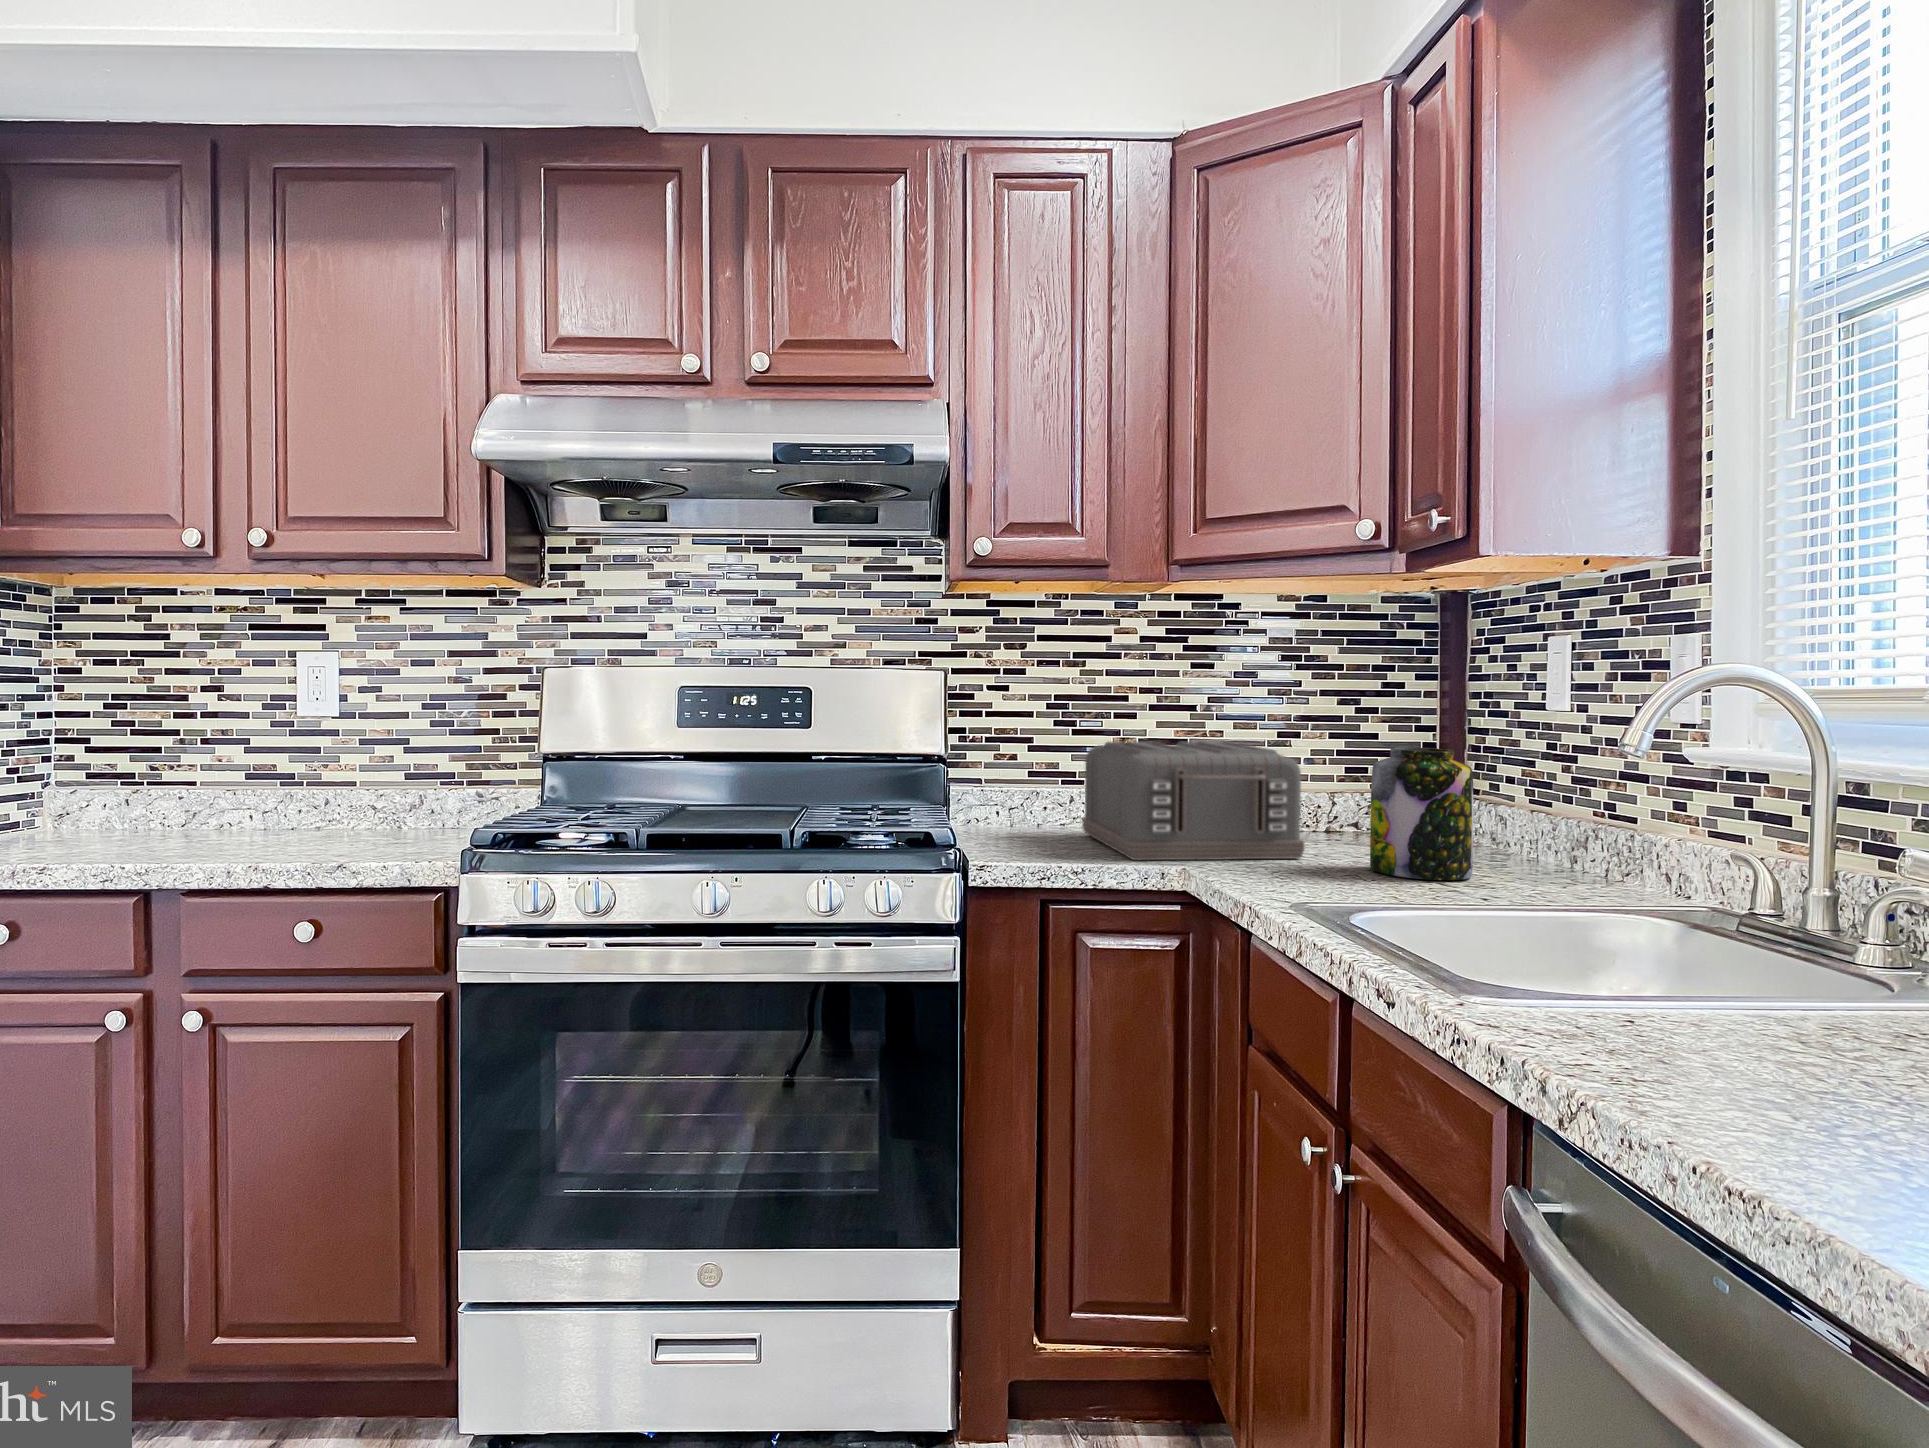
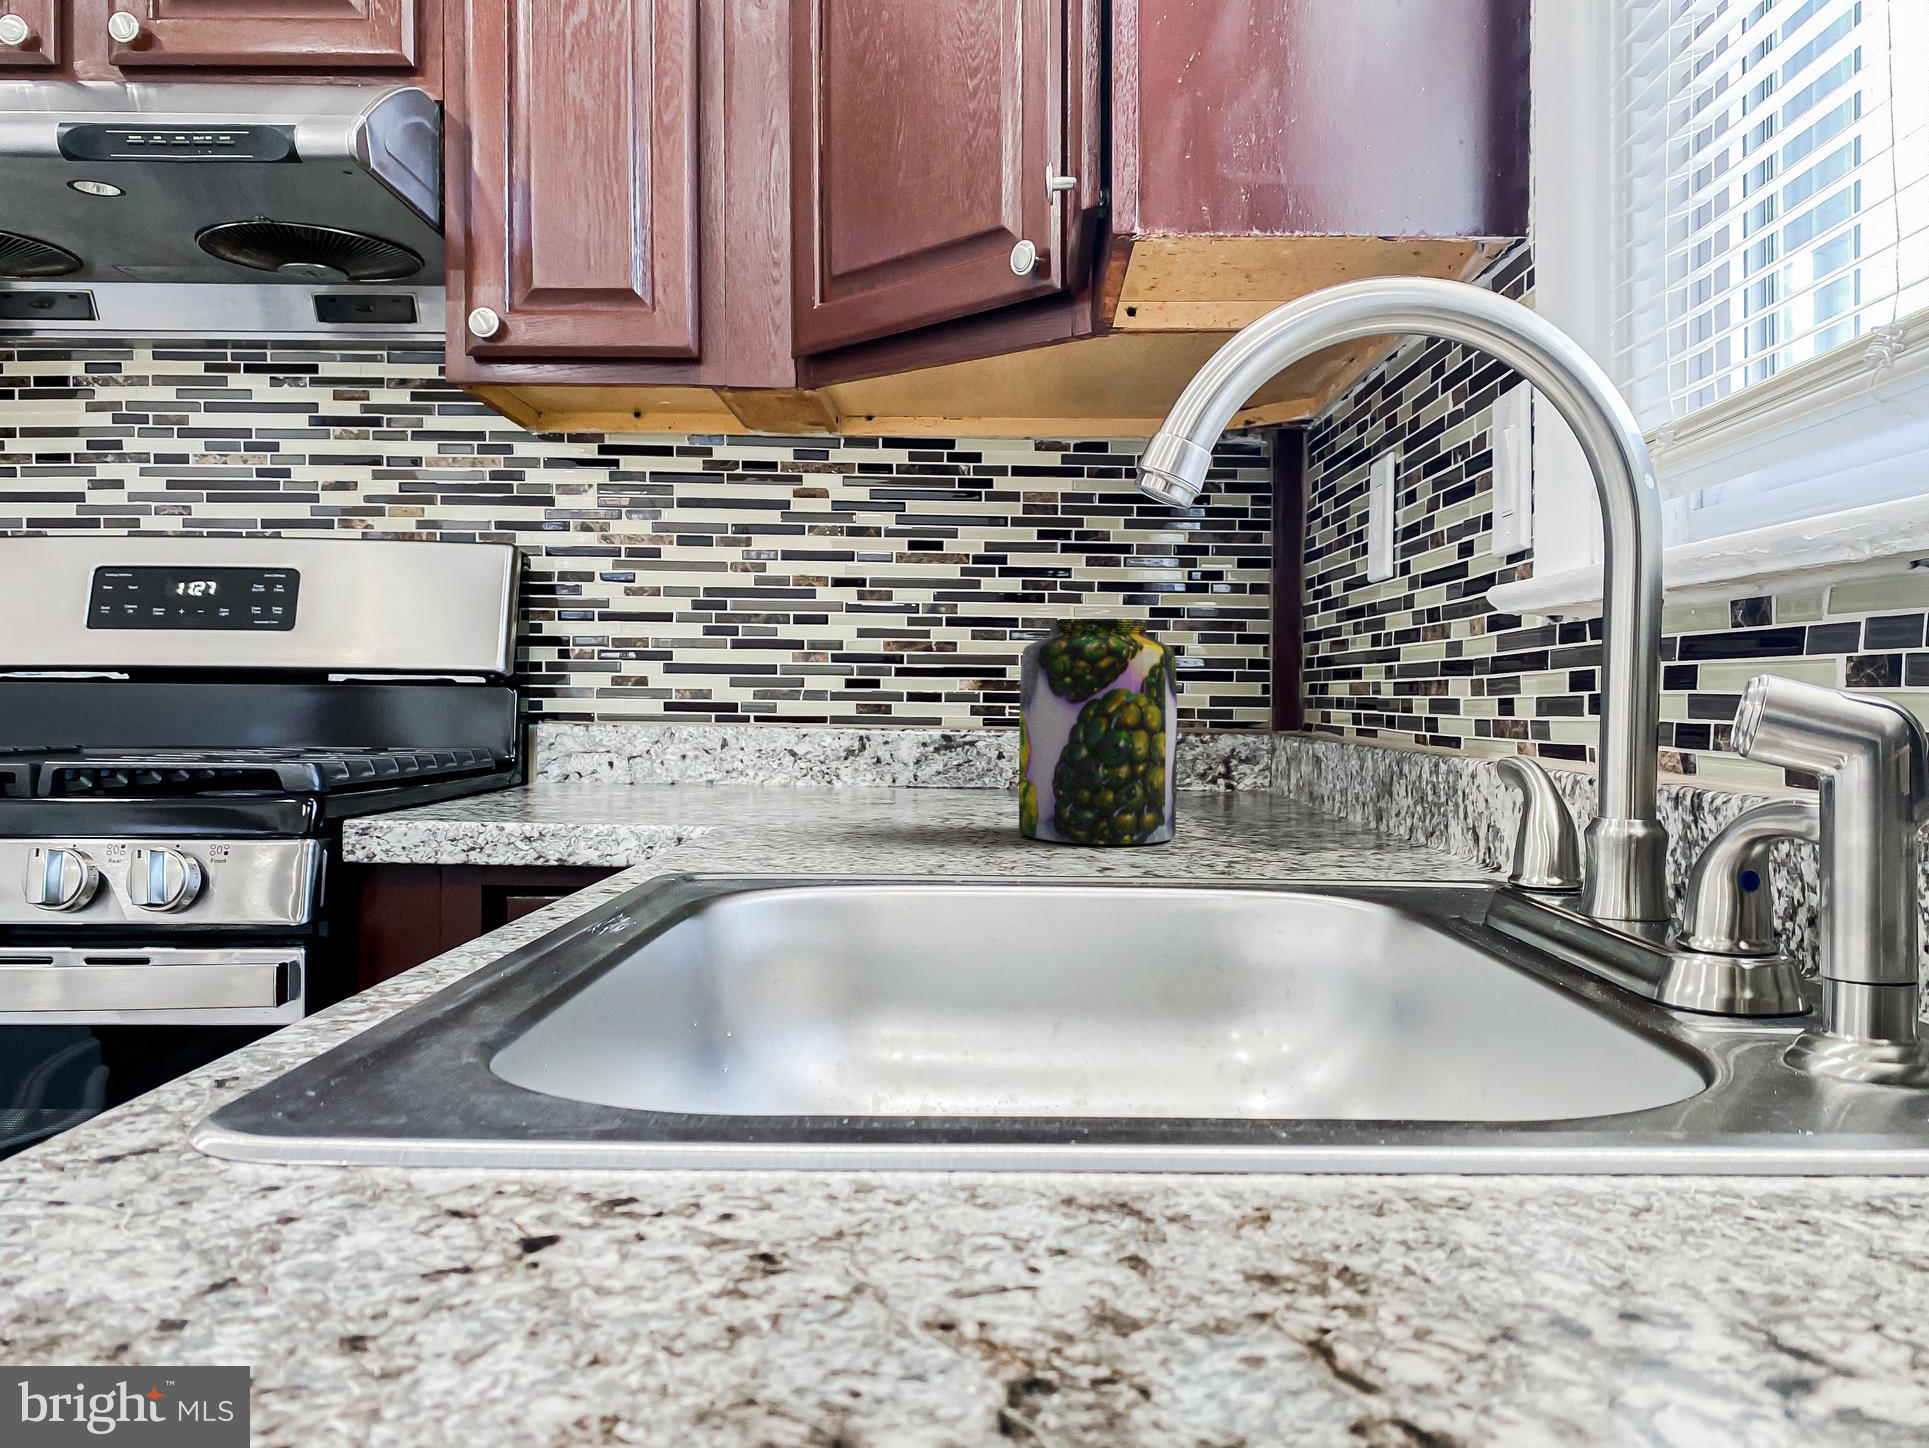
toaster: present [1082,742,1305,860] -> none [647,639,955,820]

